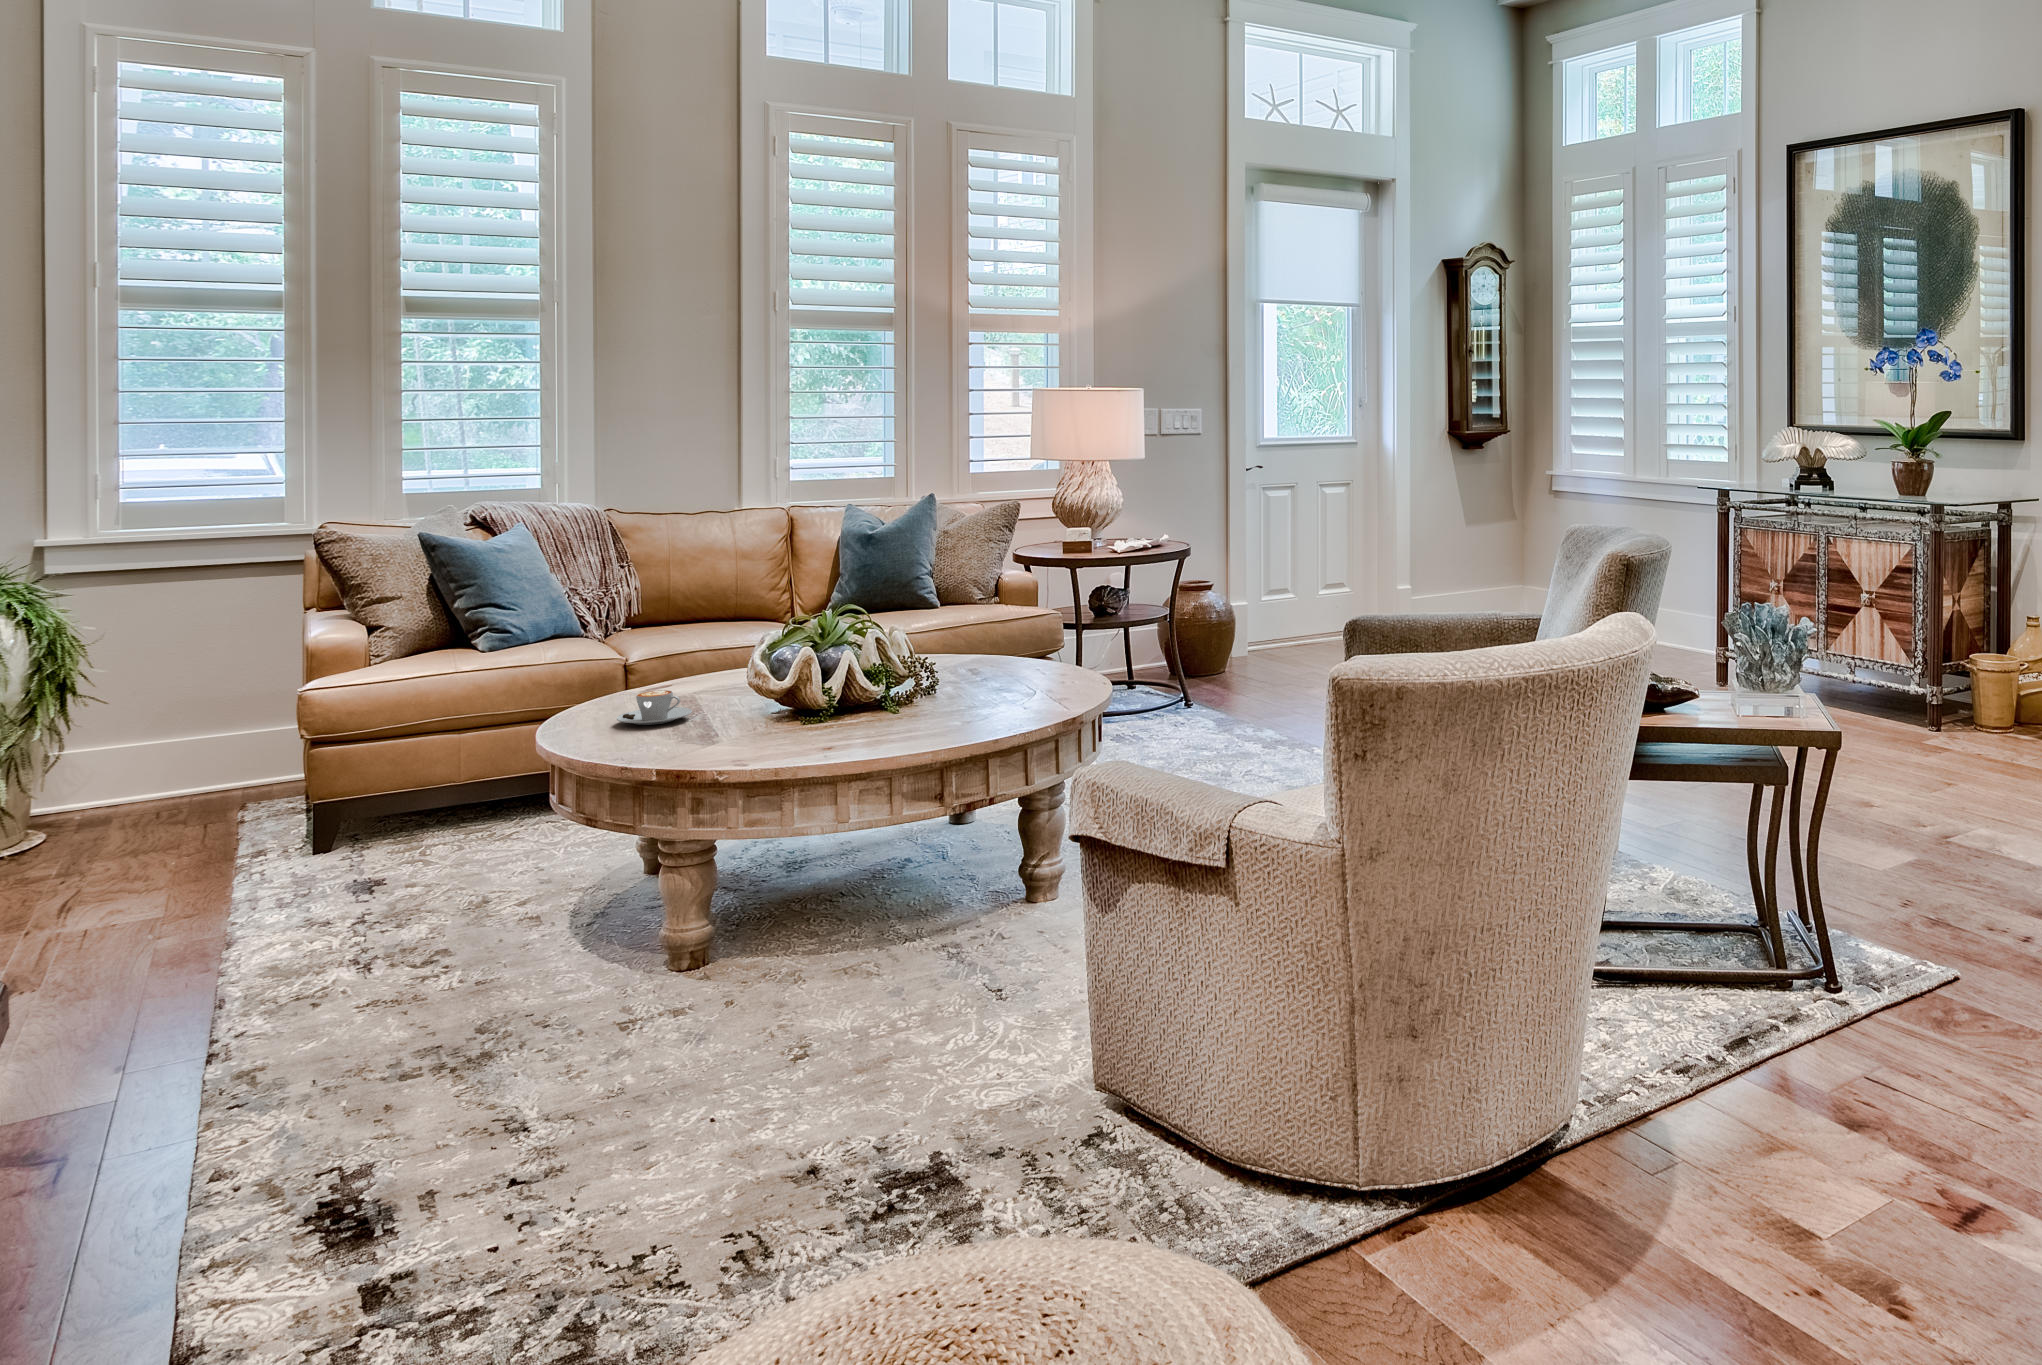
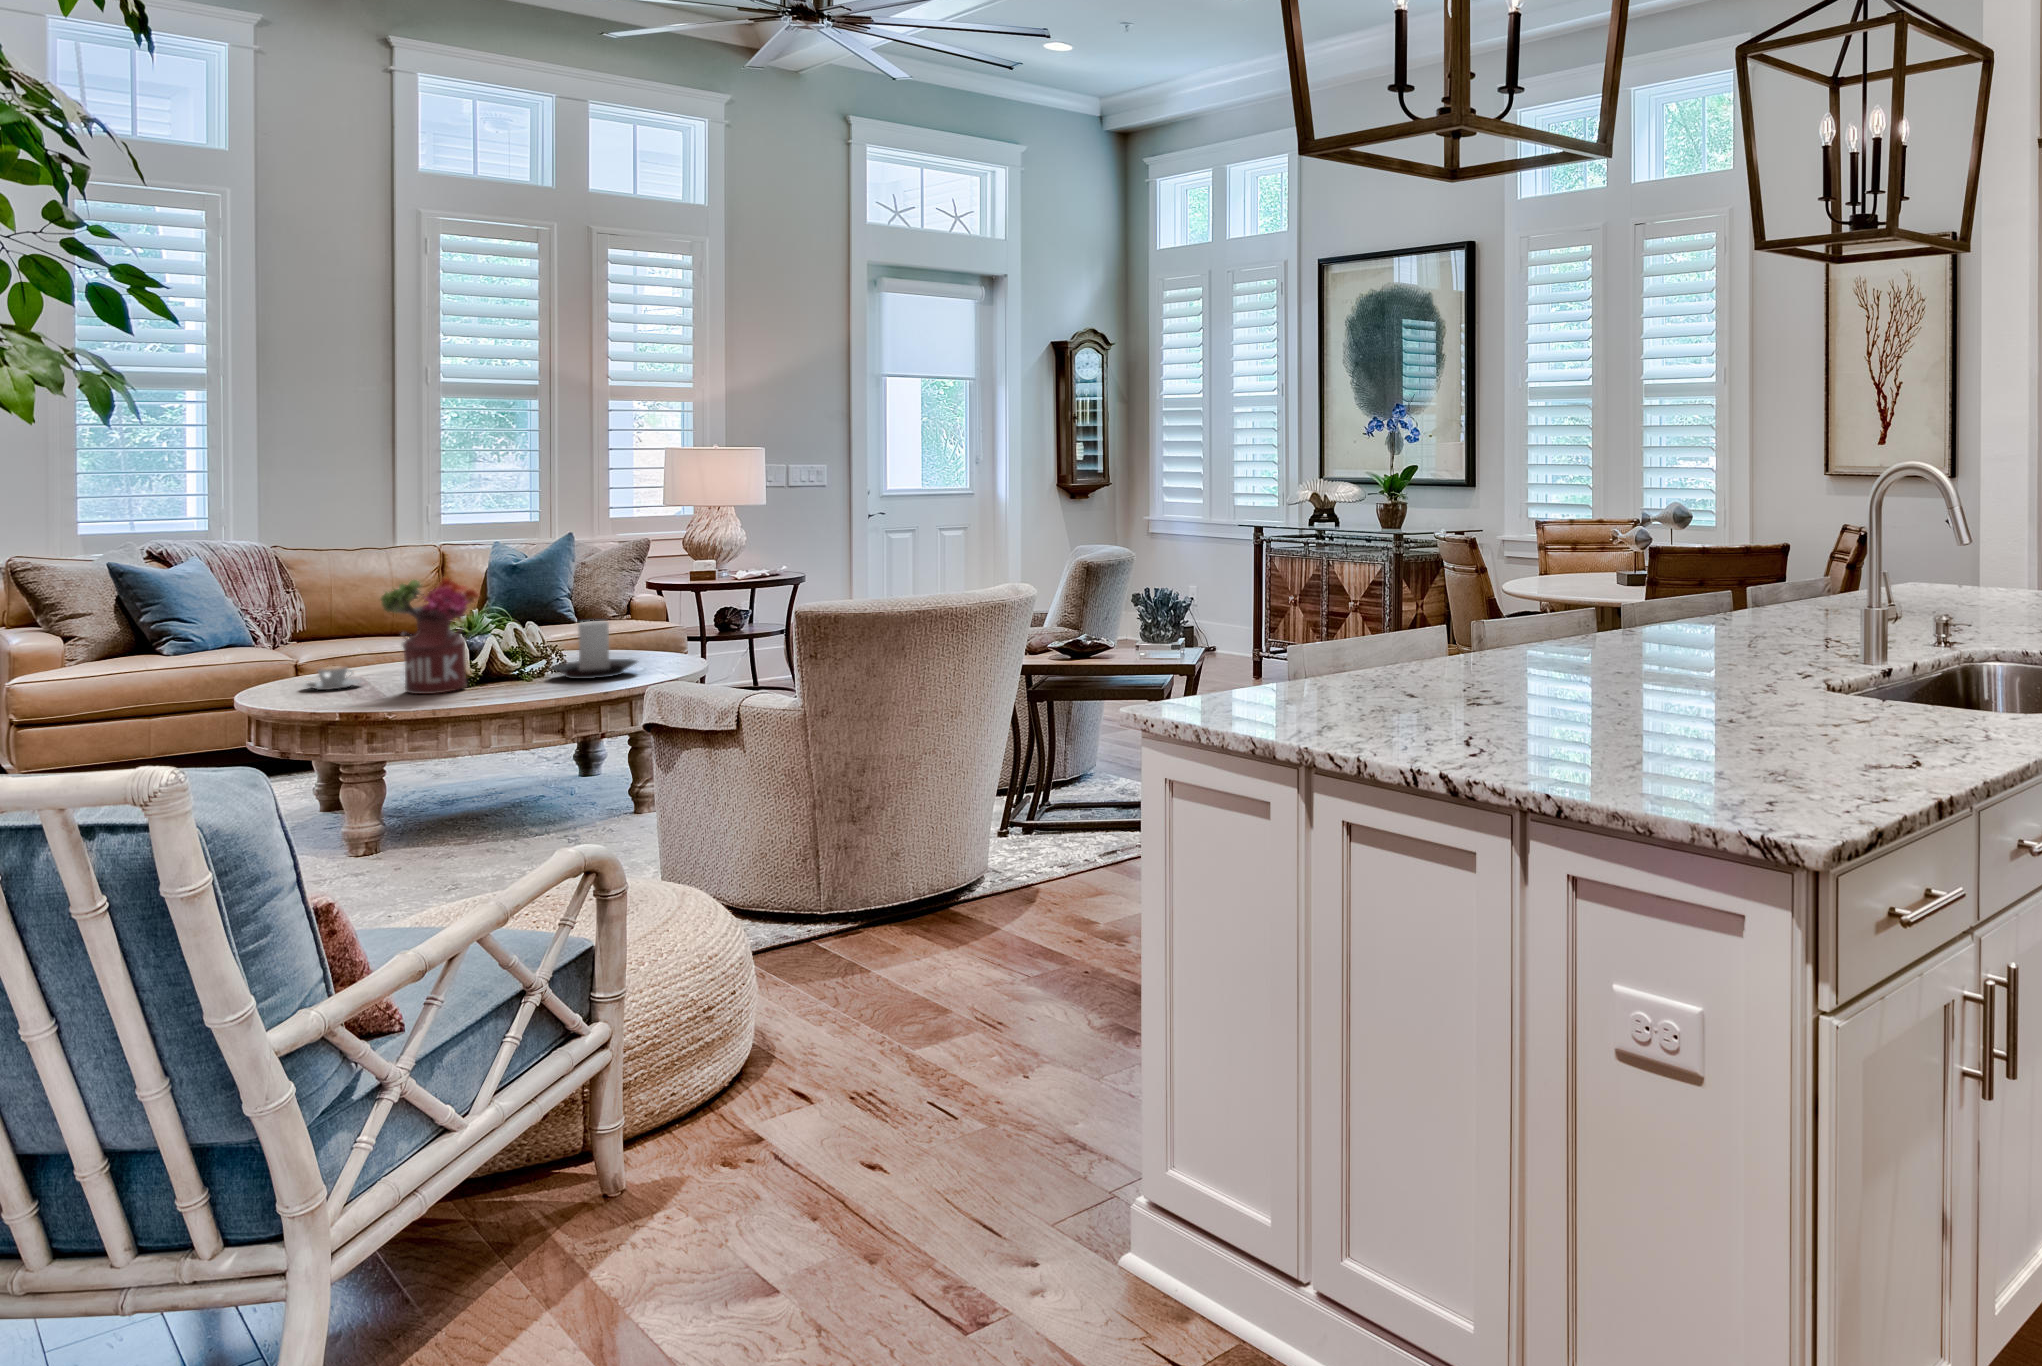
flower arrangement: none [711,572,838,739] -> present [381,576,480,694]
candle holder: none [920,628,1032,713] -> present [551,621,637,679]

